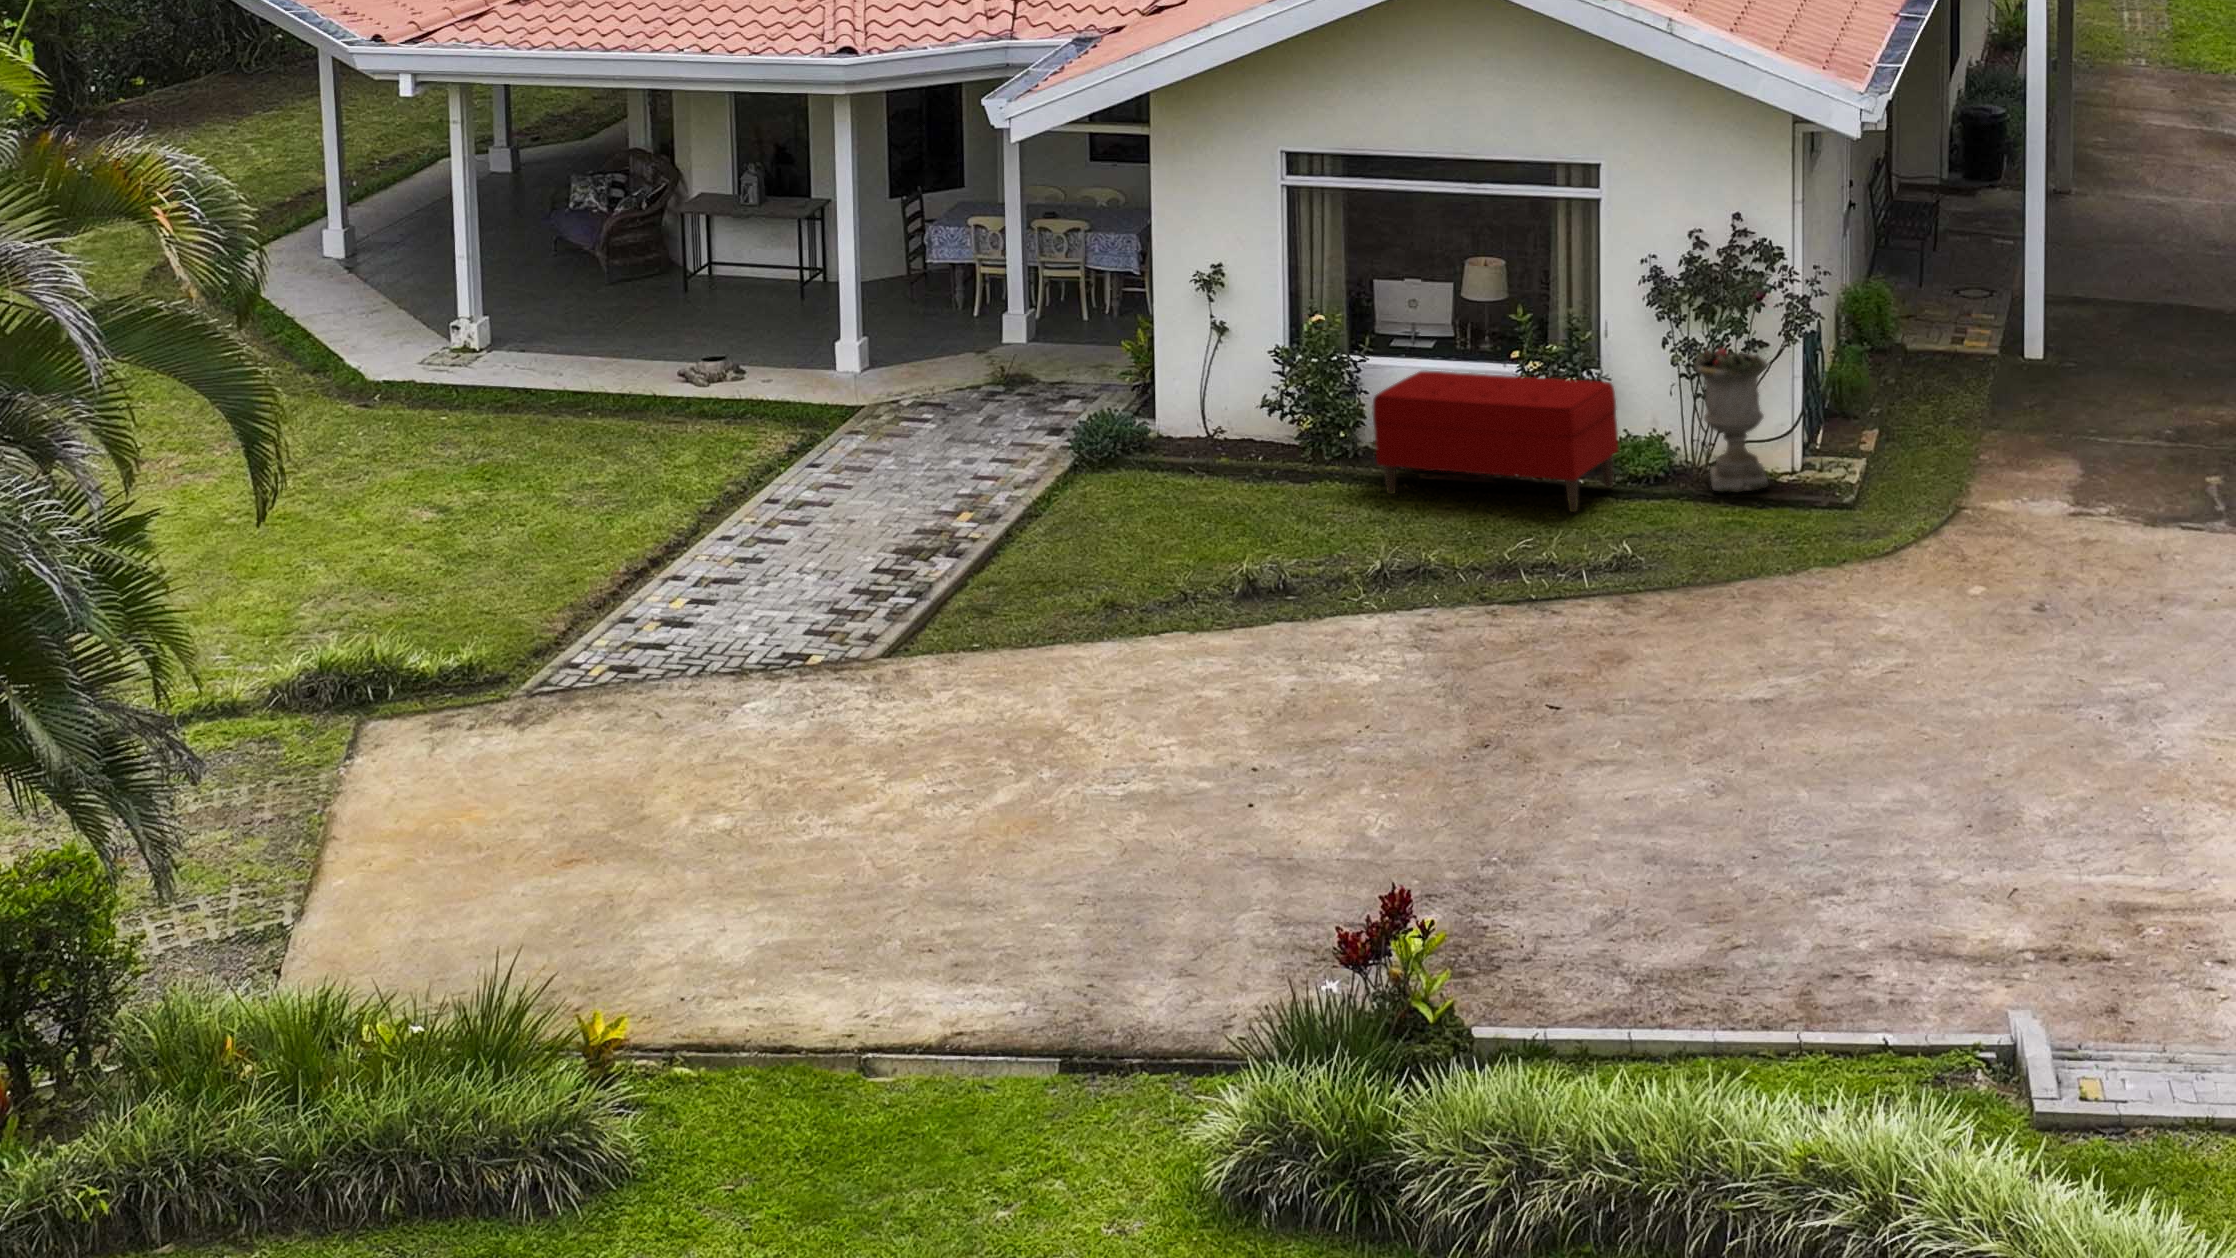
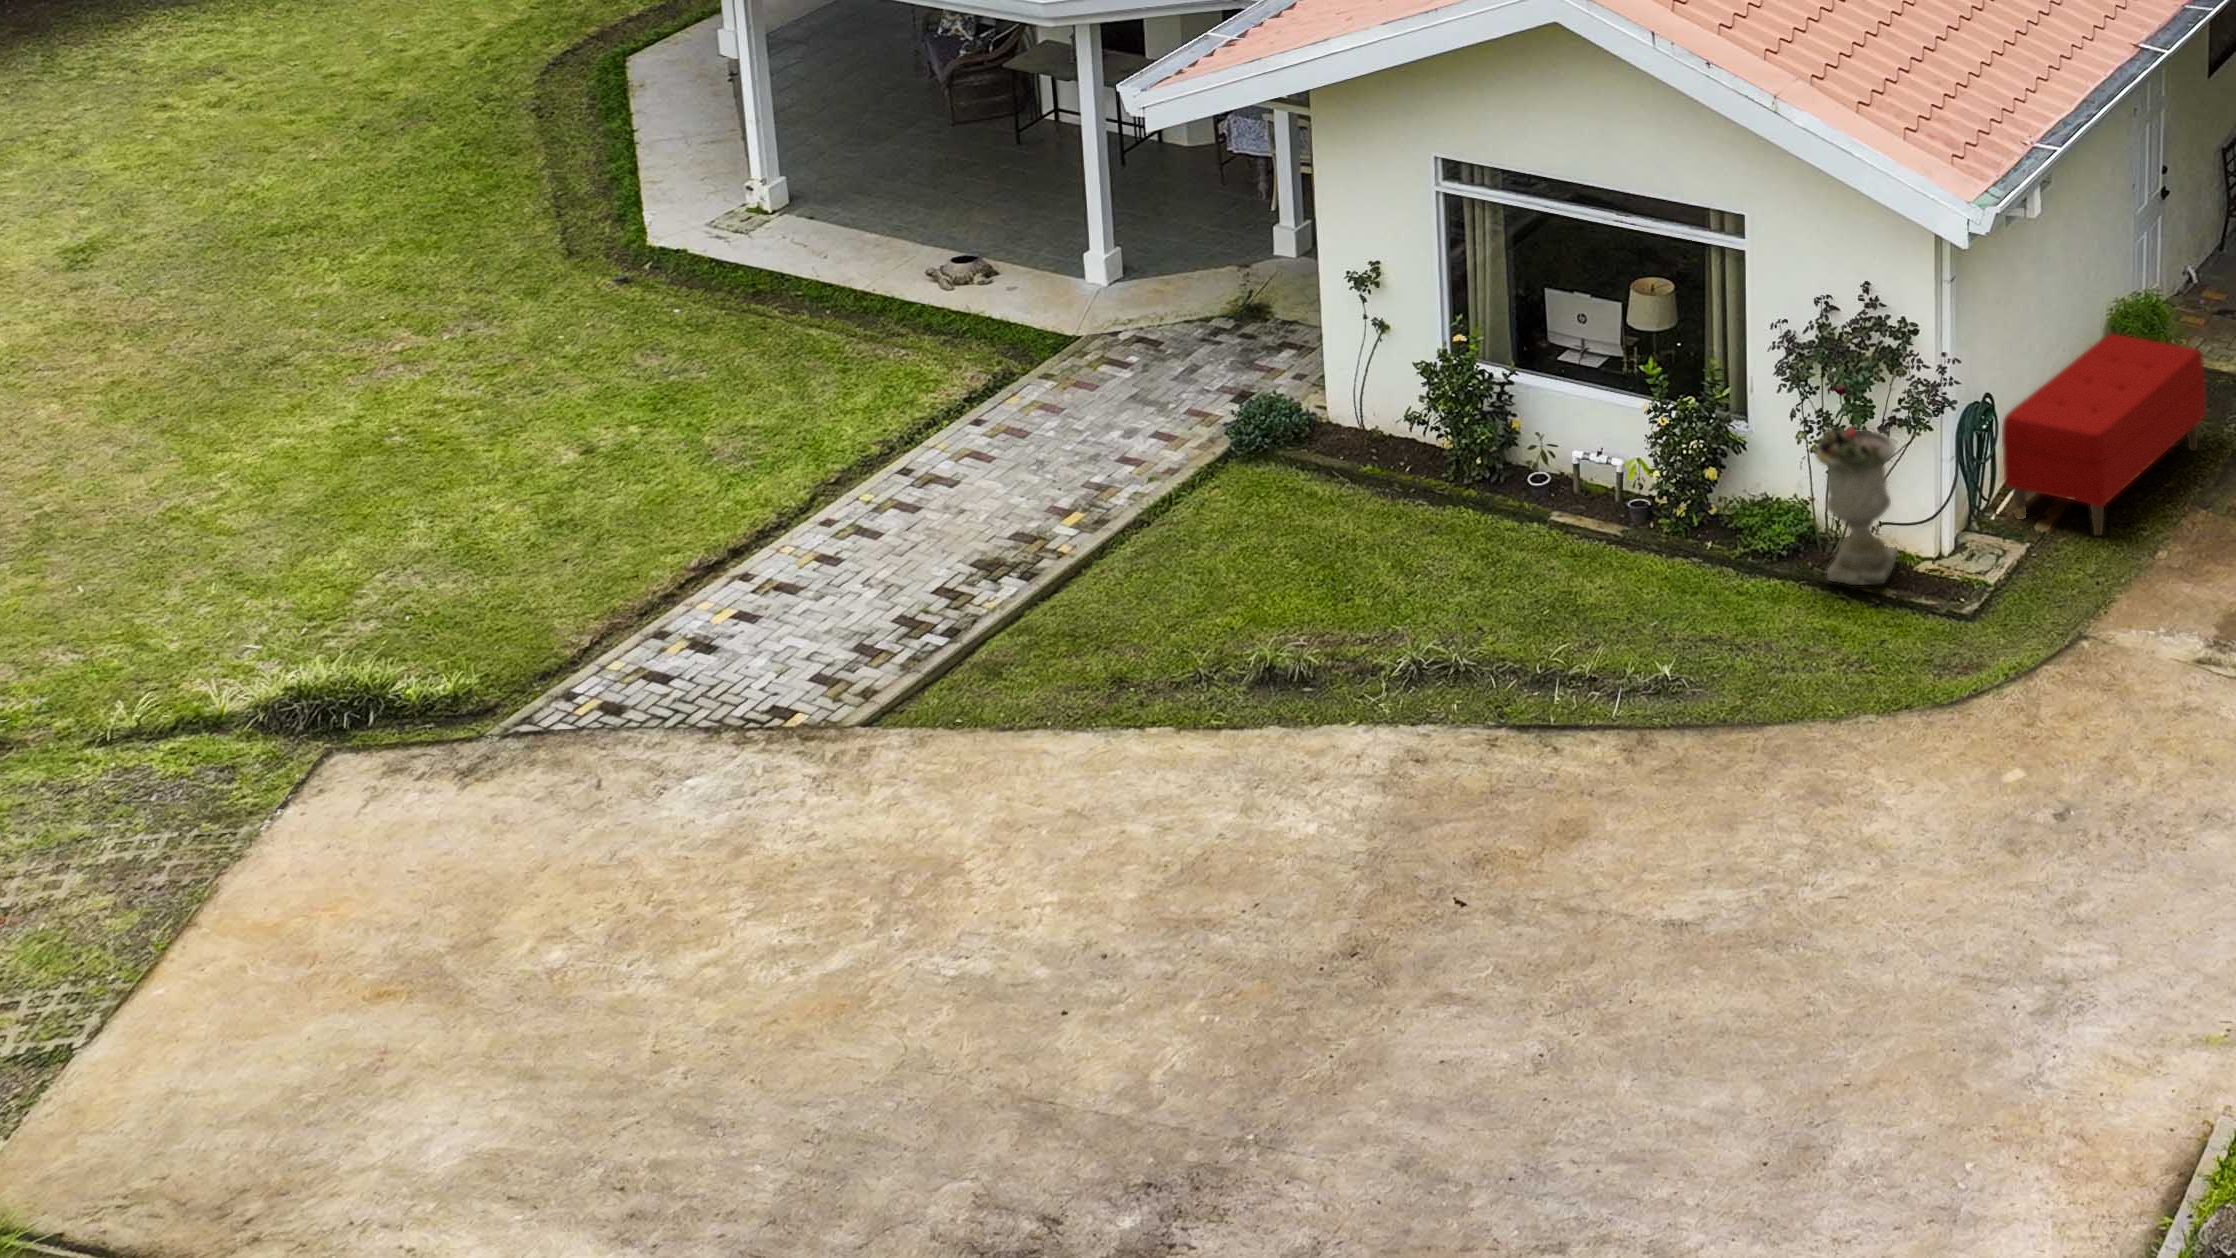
bench: present [1373,371,1618,512] -> present [2002,334,2206,536]

